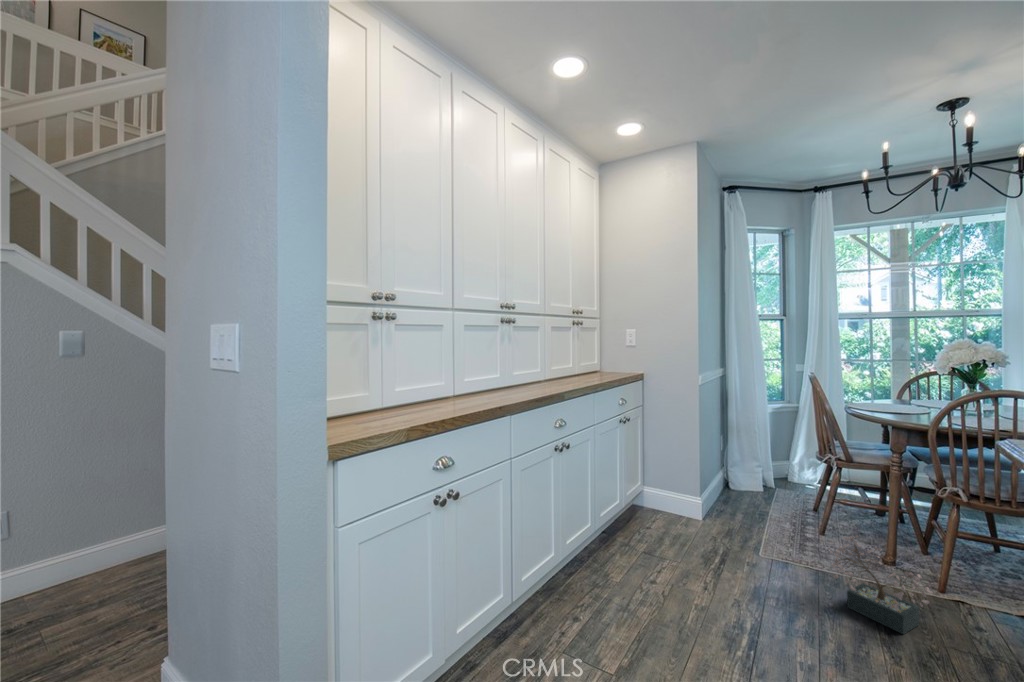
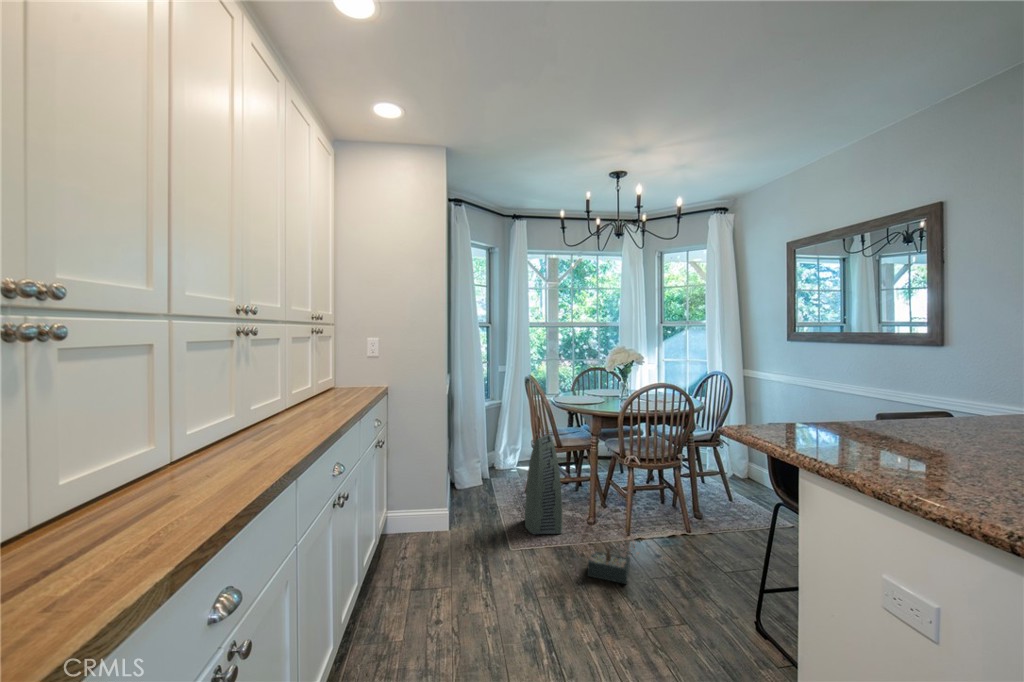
air purifier: none [792,441,843,559] -> present [525,434,563,534]

